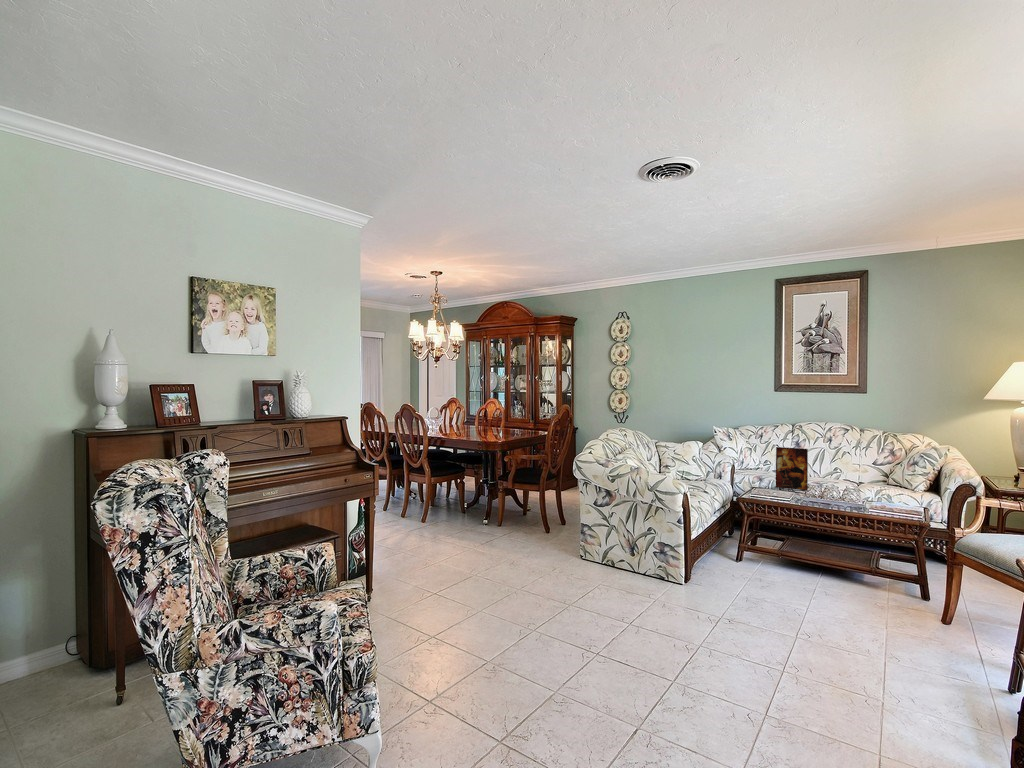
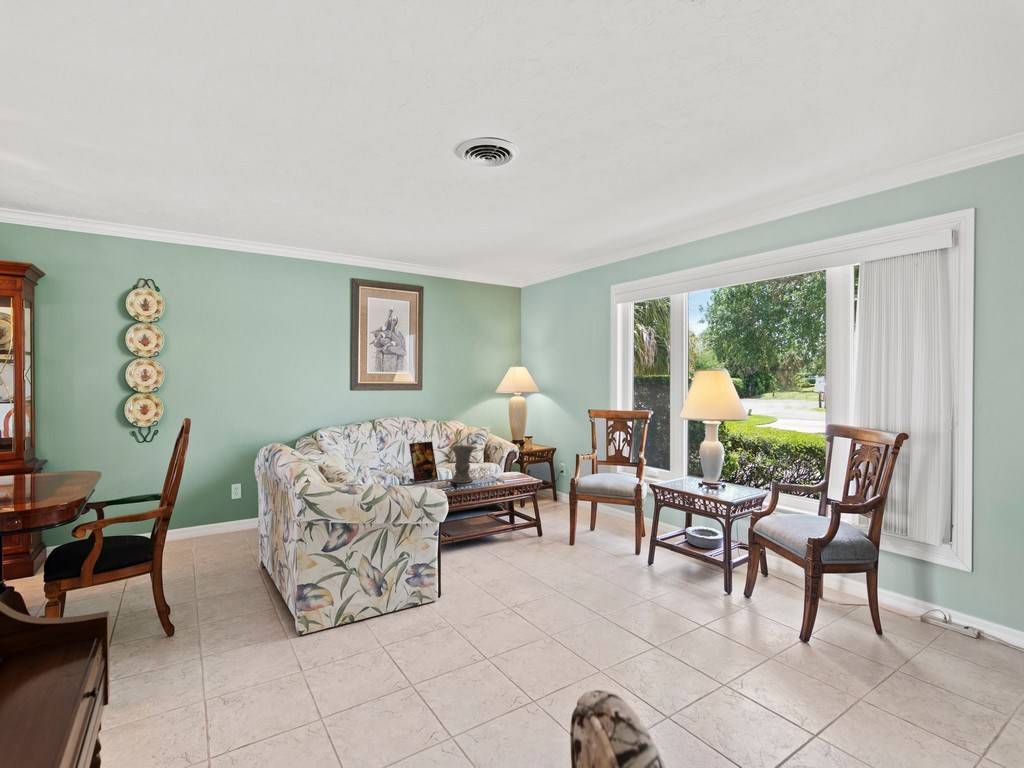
vase: none [810,456,848,501] -> present [450,445,476,483]

